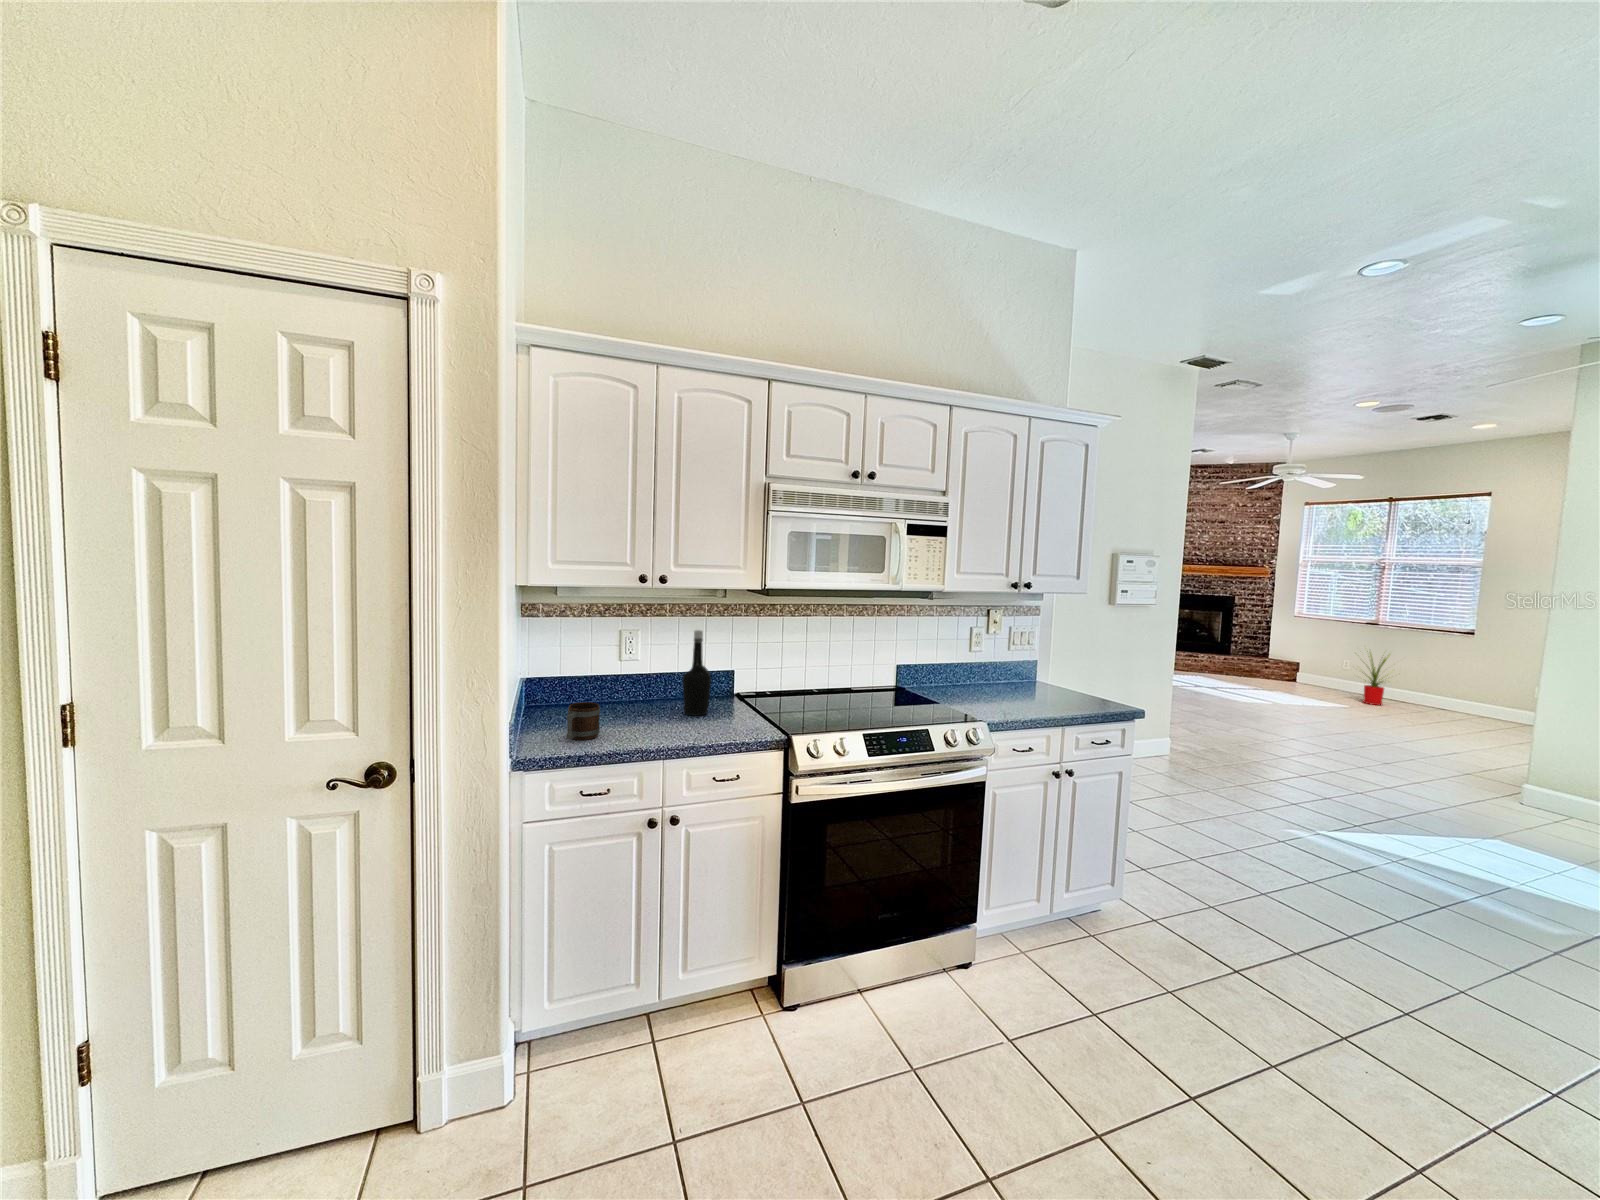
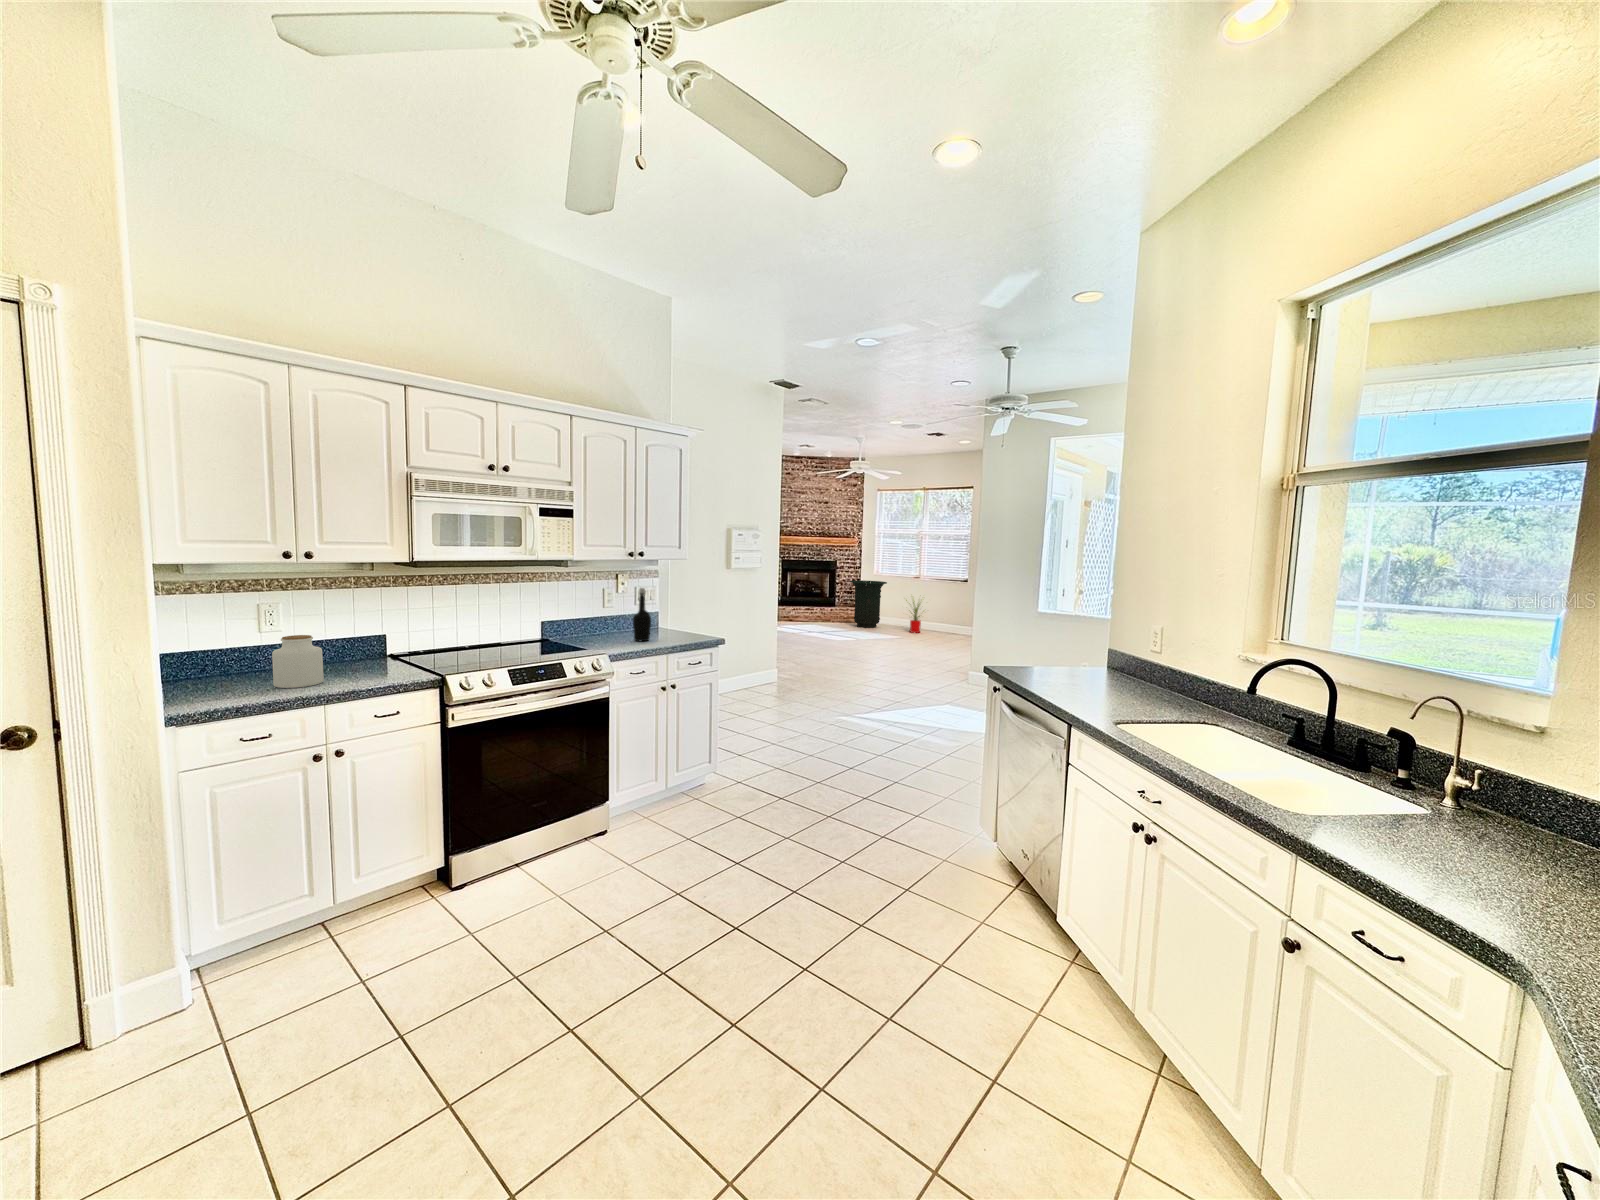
trash can: none [1259,624,1322,690] -> present [850,580,887,628]
bottle: present [682,630,711,716] -> present [633,588,651,641]
jar: none [621,670,668,733] -> present [272,635,324,688]
mug: present [567,702,600,740] -> none [215,666,252,698]

